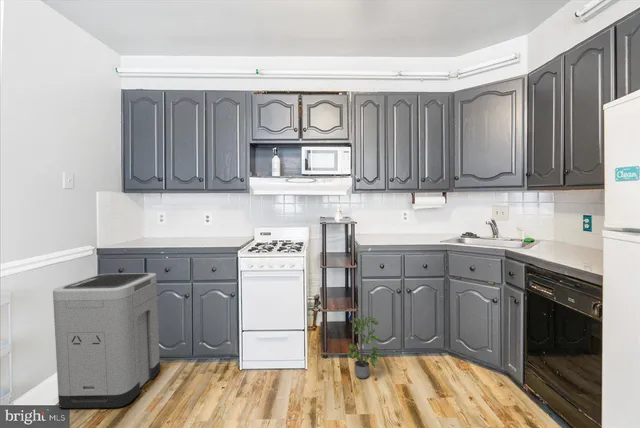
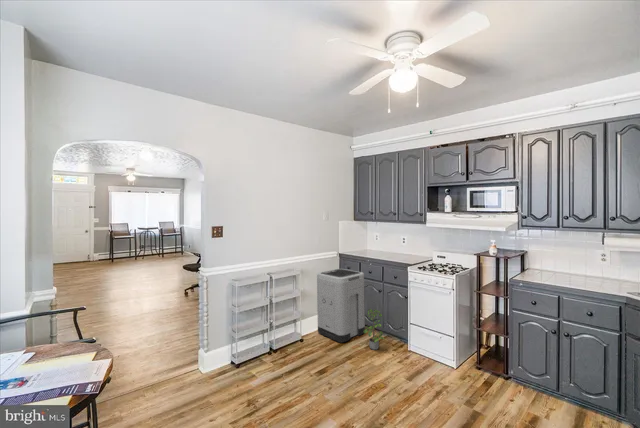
potted plant: present [349,316,384,378] -> present [364,309,384,350]

